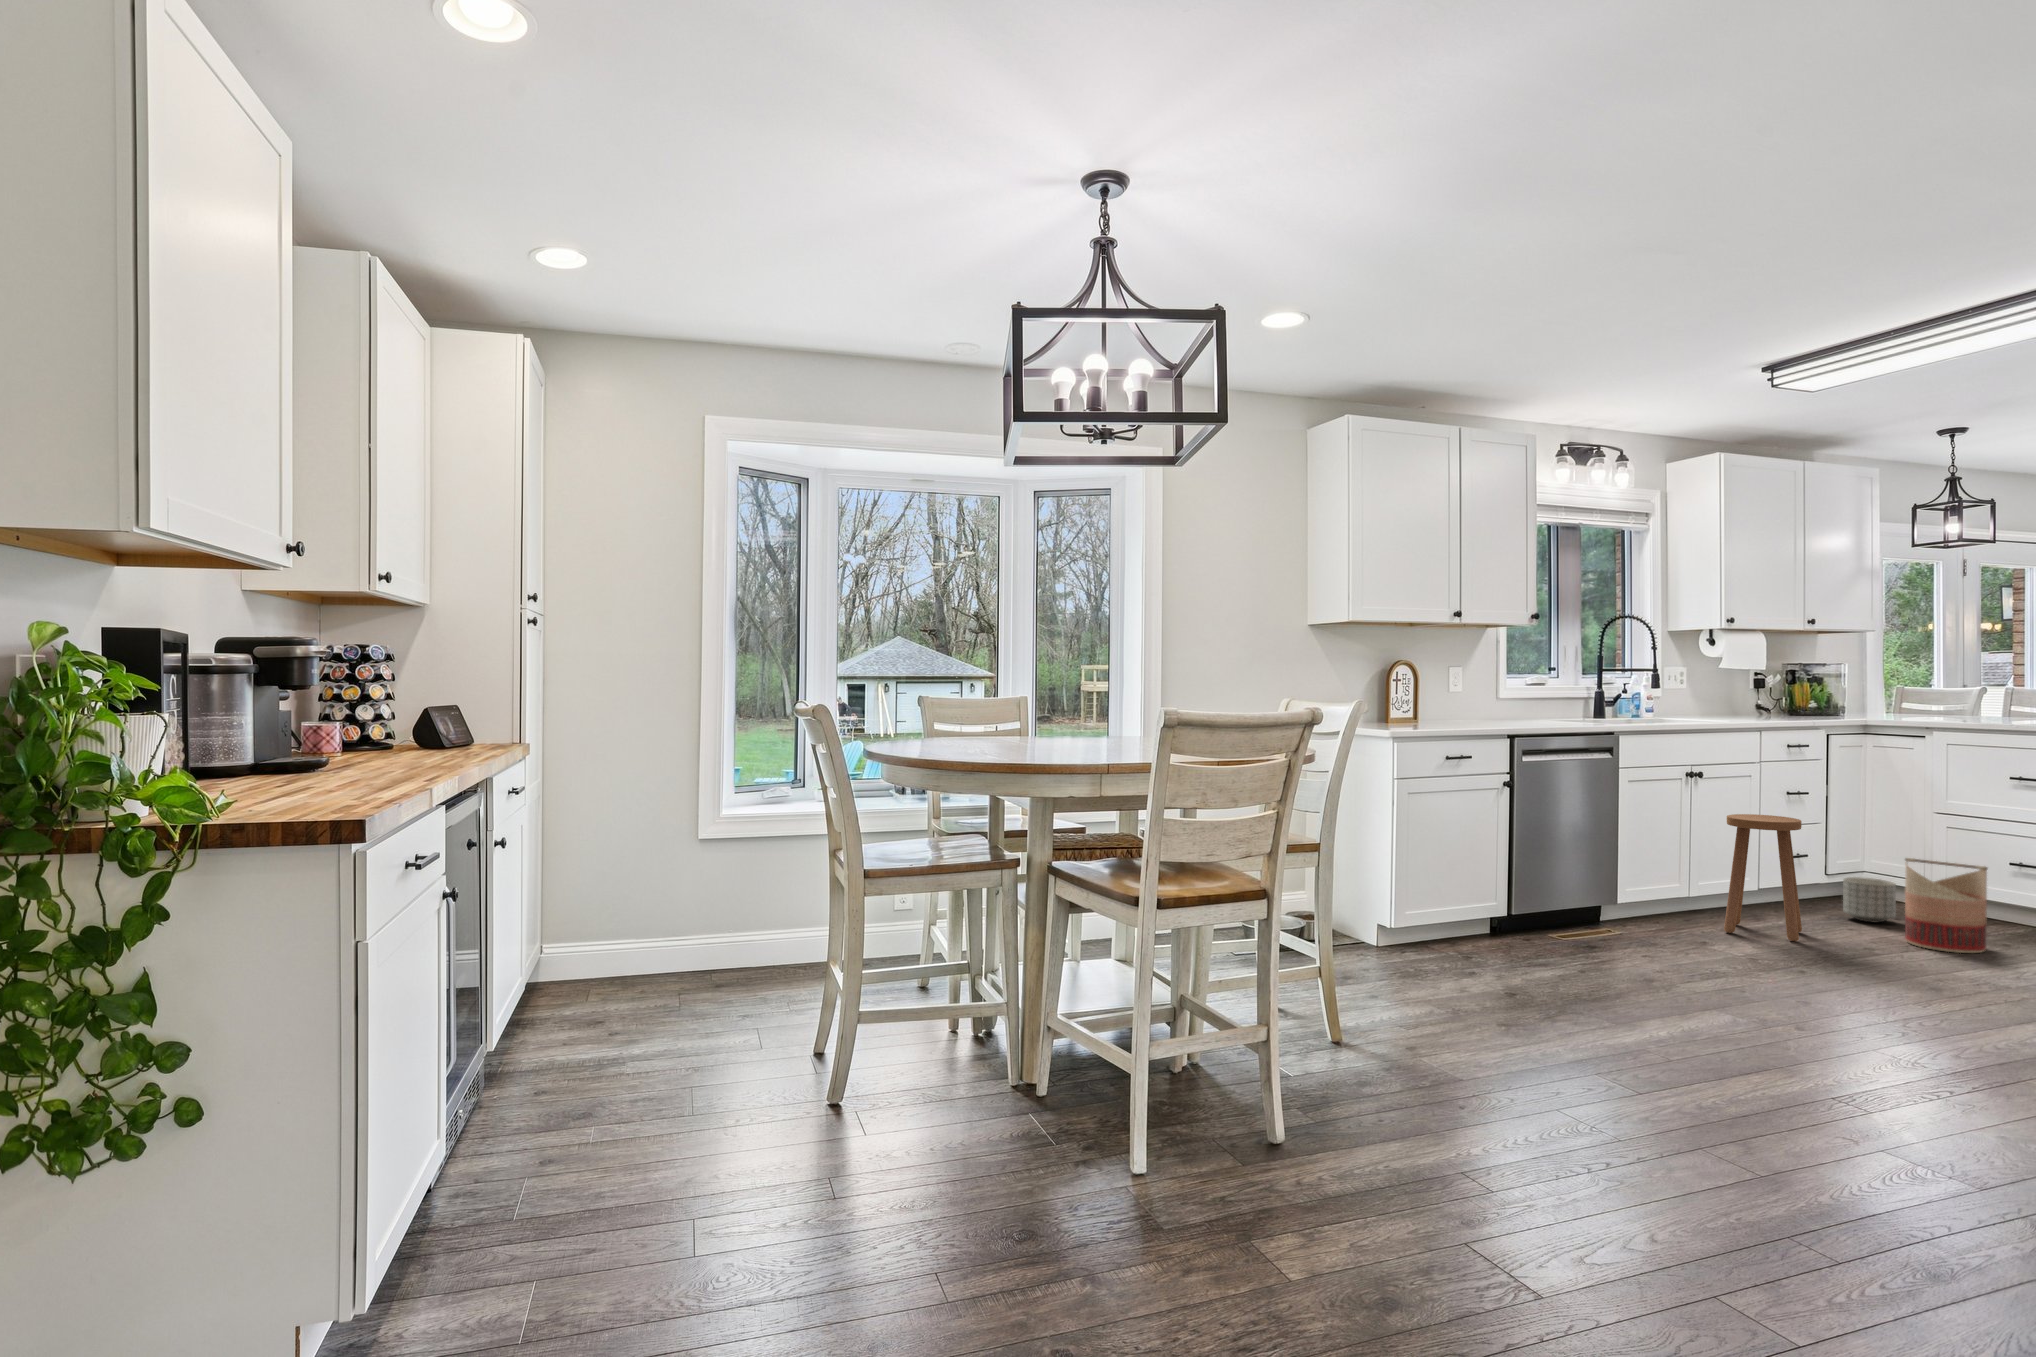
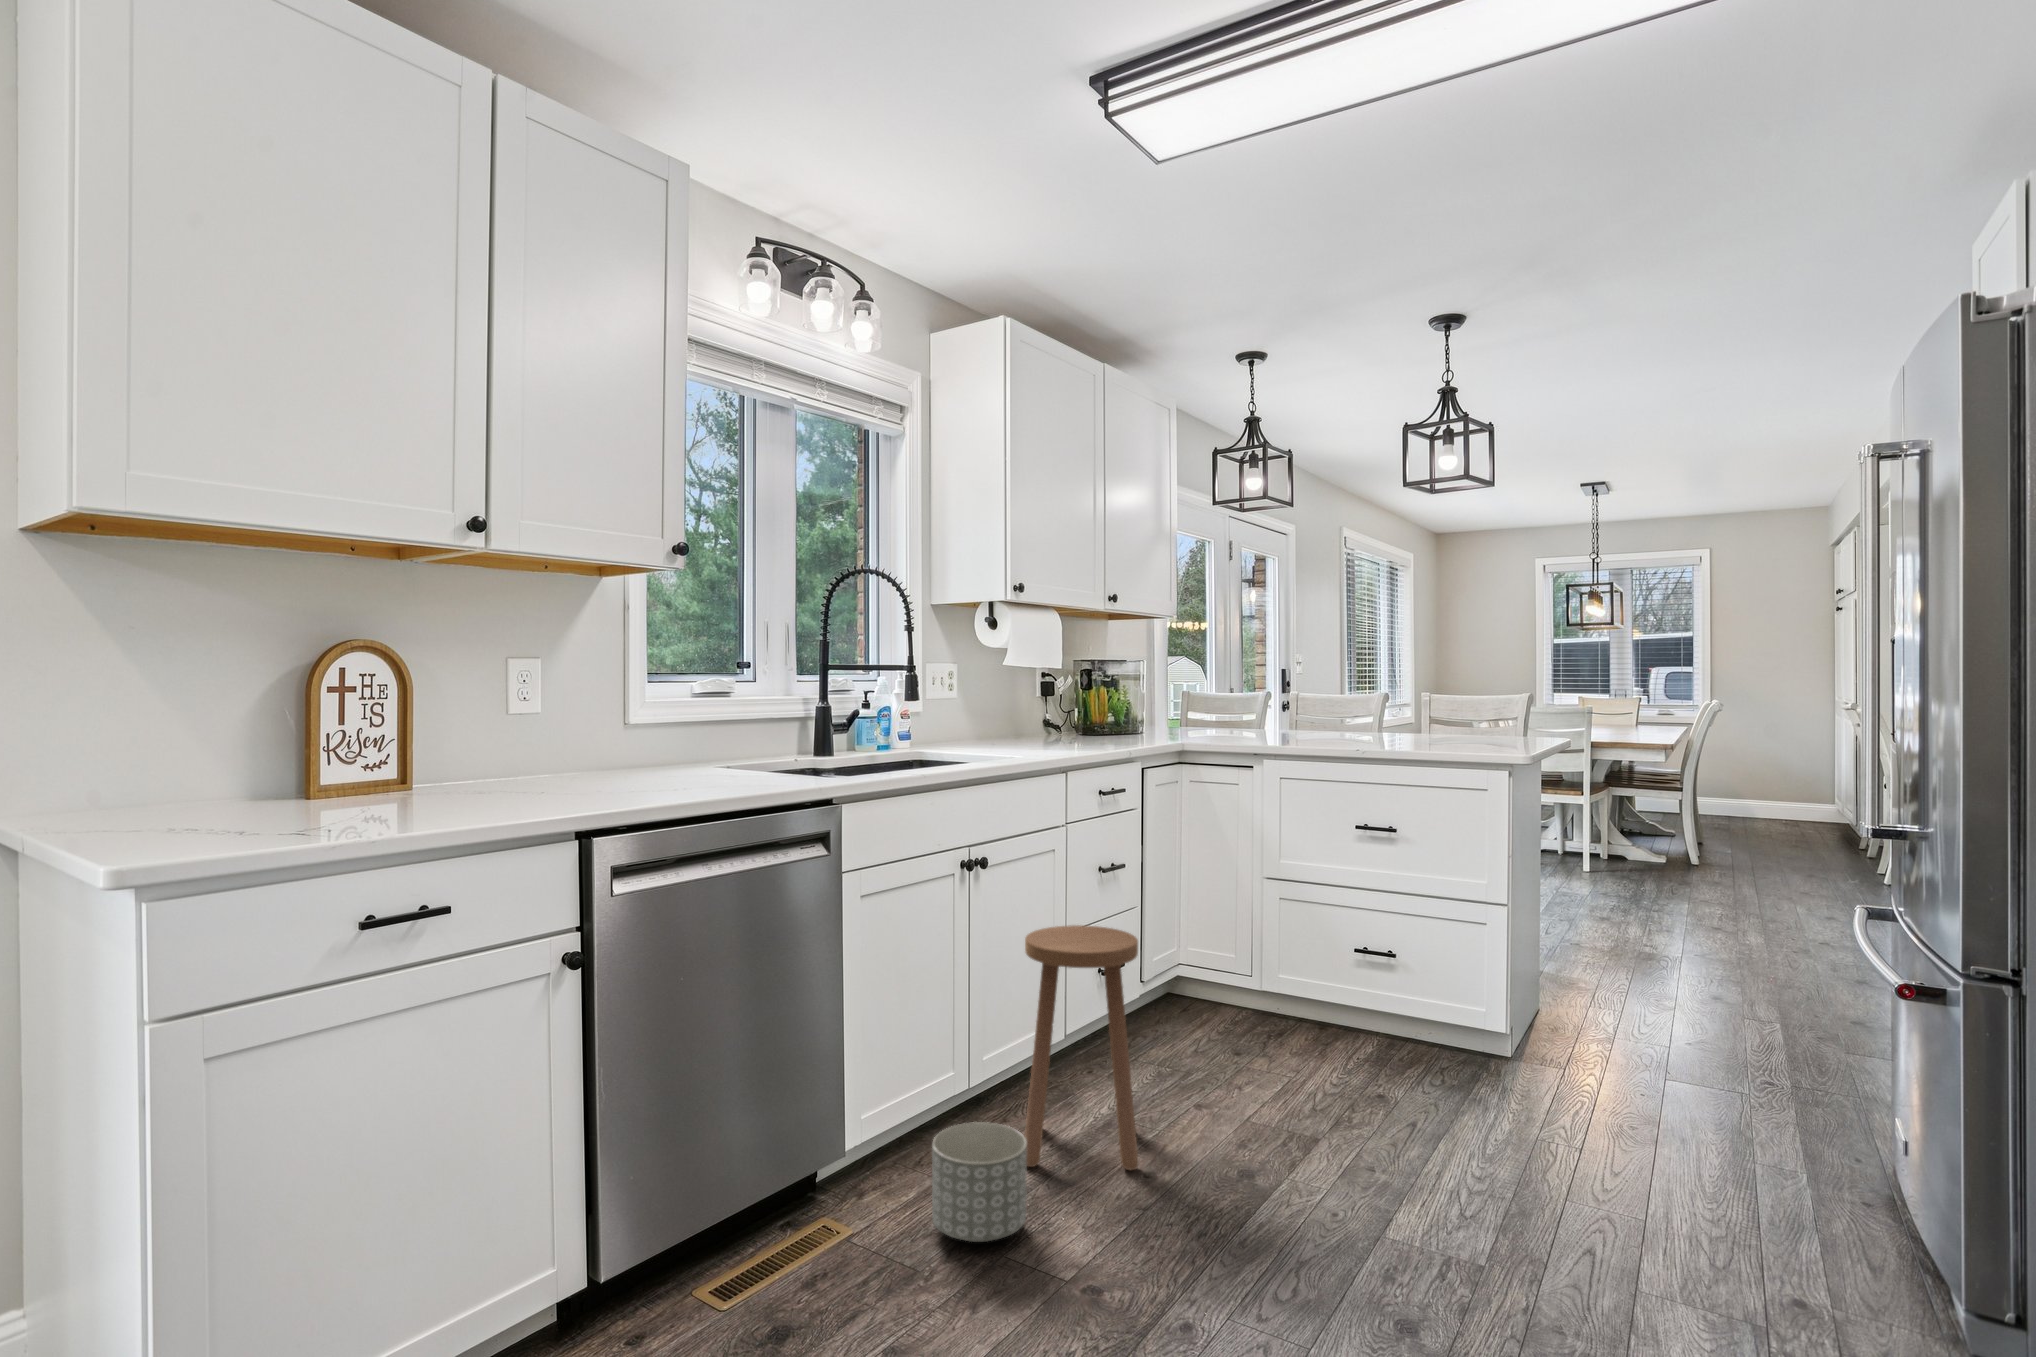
basket: present [1905,858,1988,953] -> none [1267,978,1377,1141]
planter: present [1843,877,1896,923] -> present [932,1122,1027,1242]

